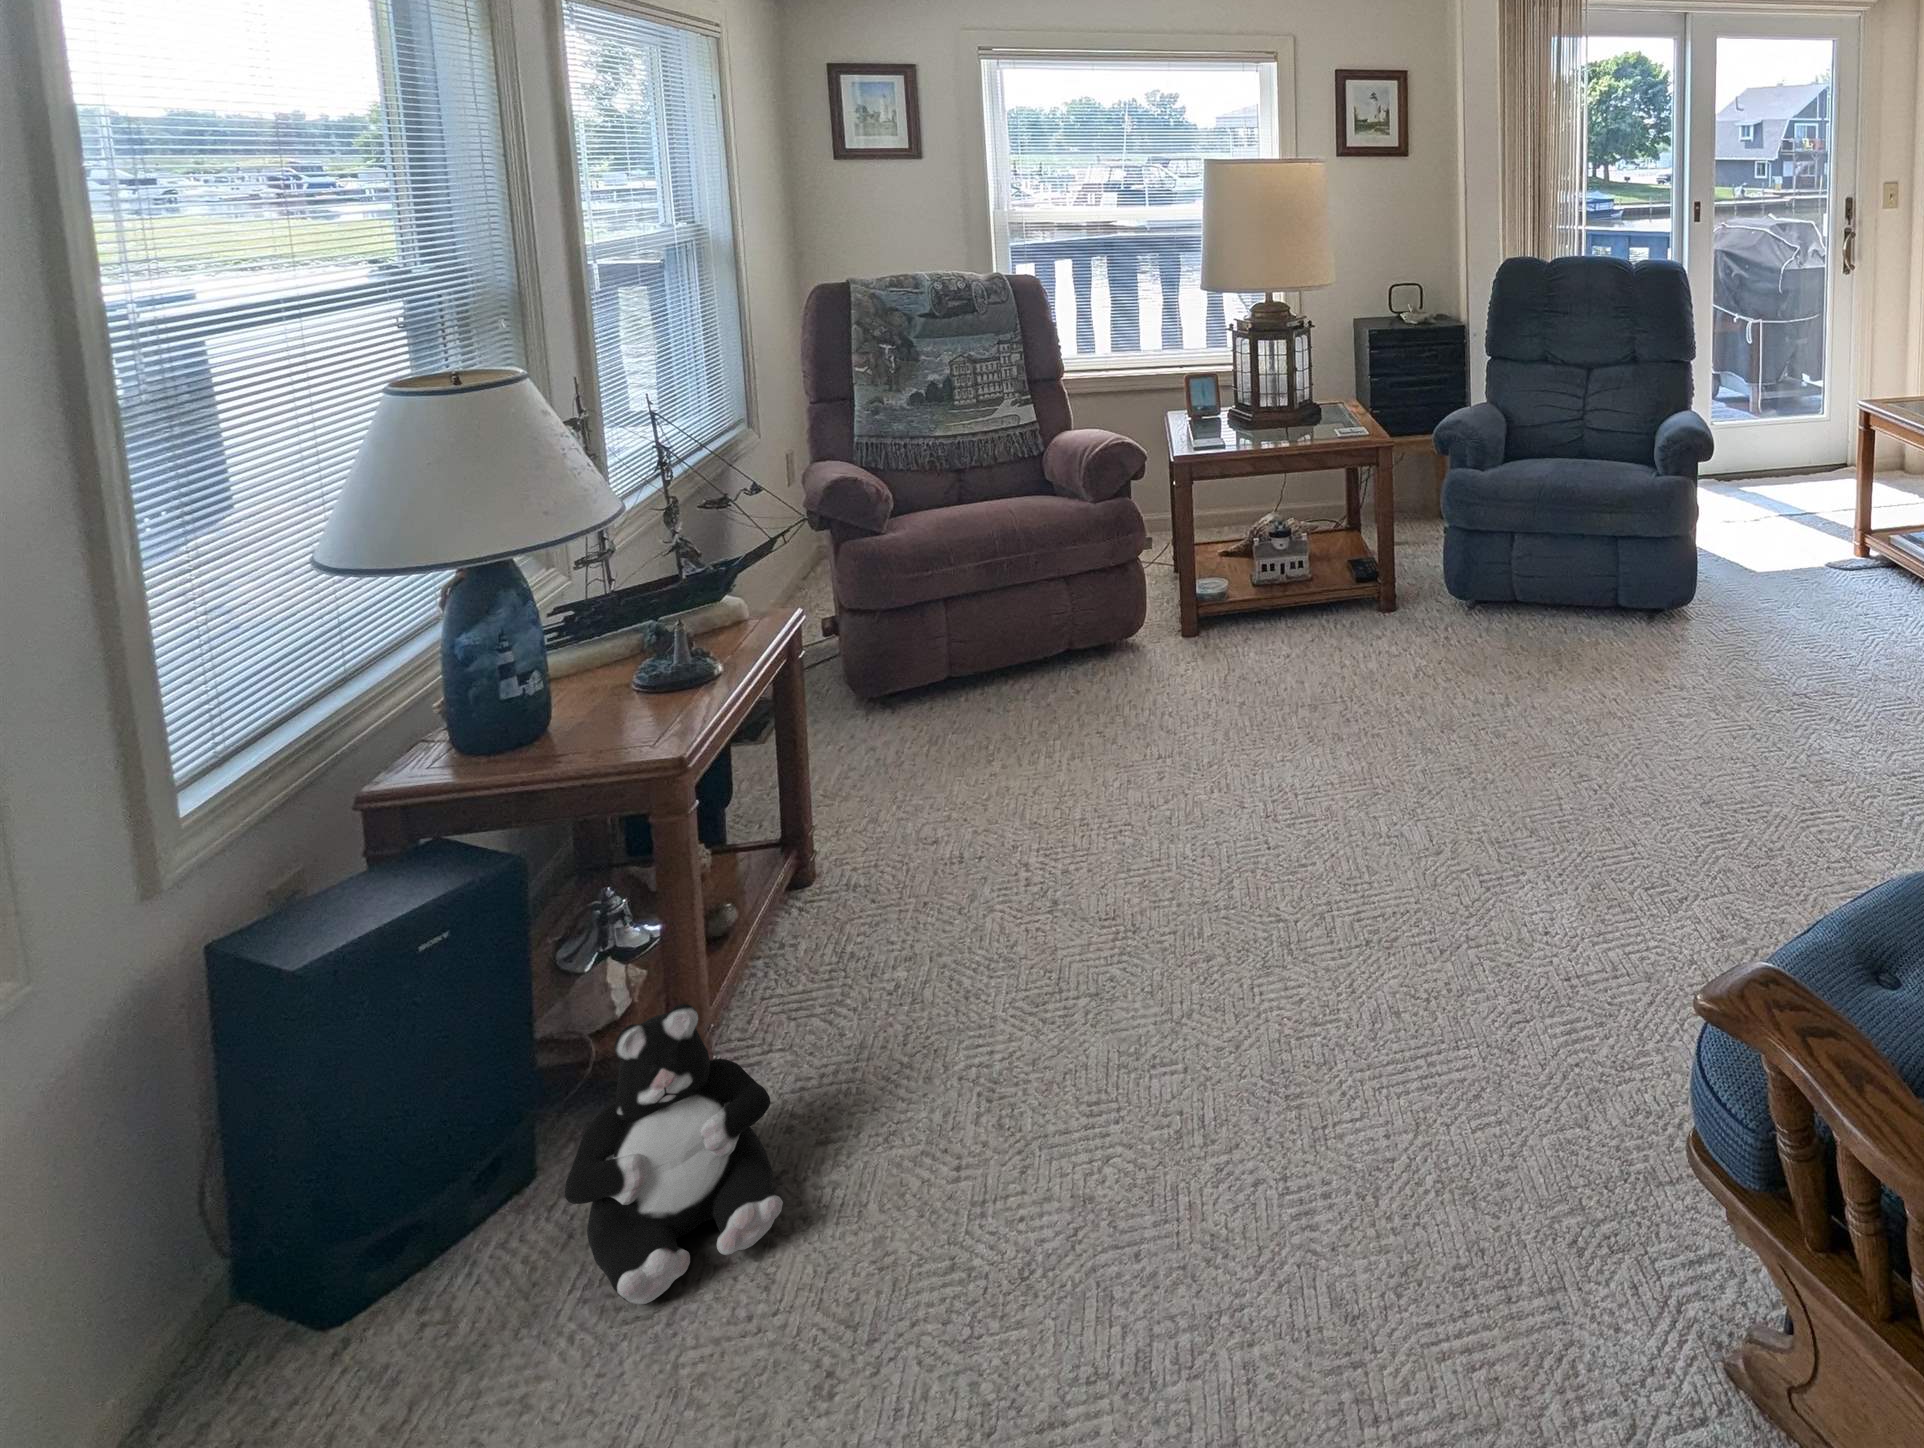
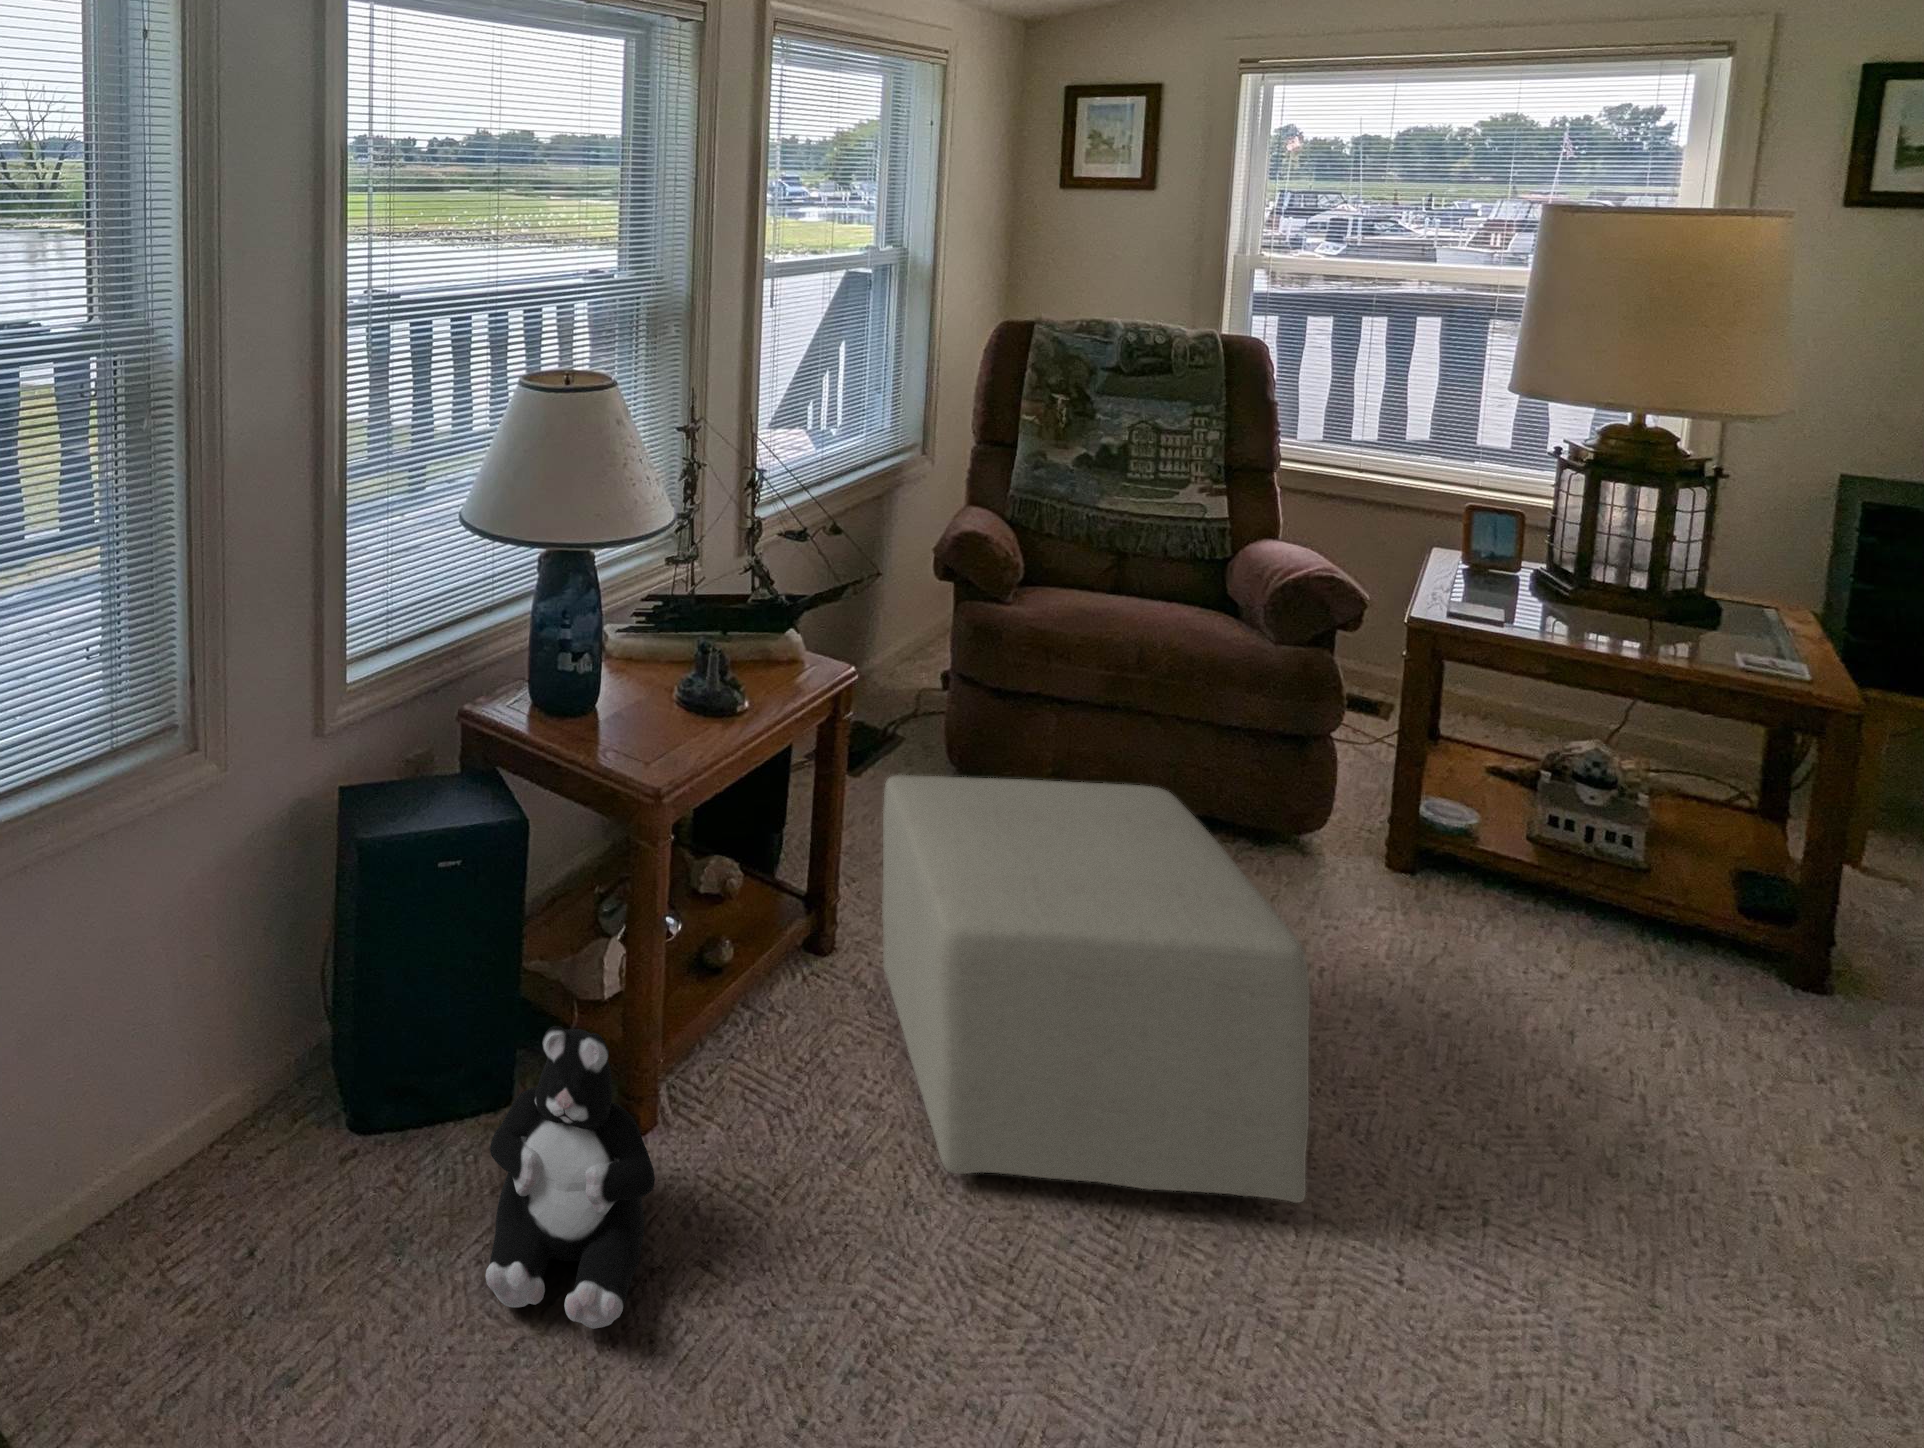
ottoman: none [854,615,1211,954] -> present [882,775,1310,1203]

